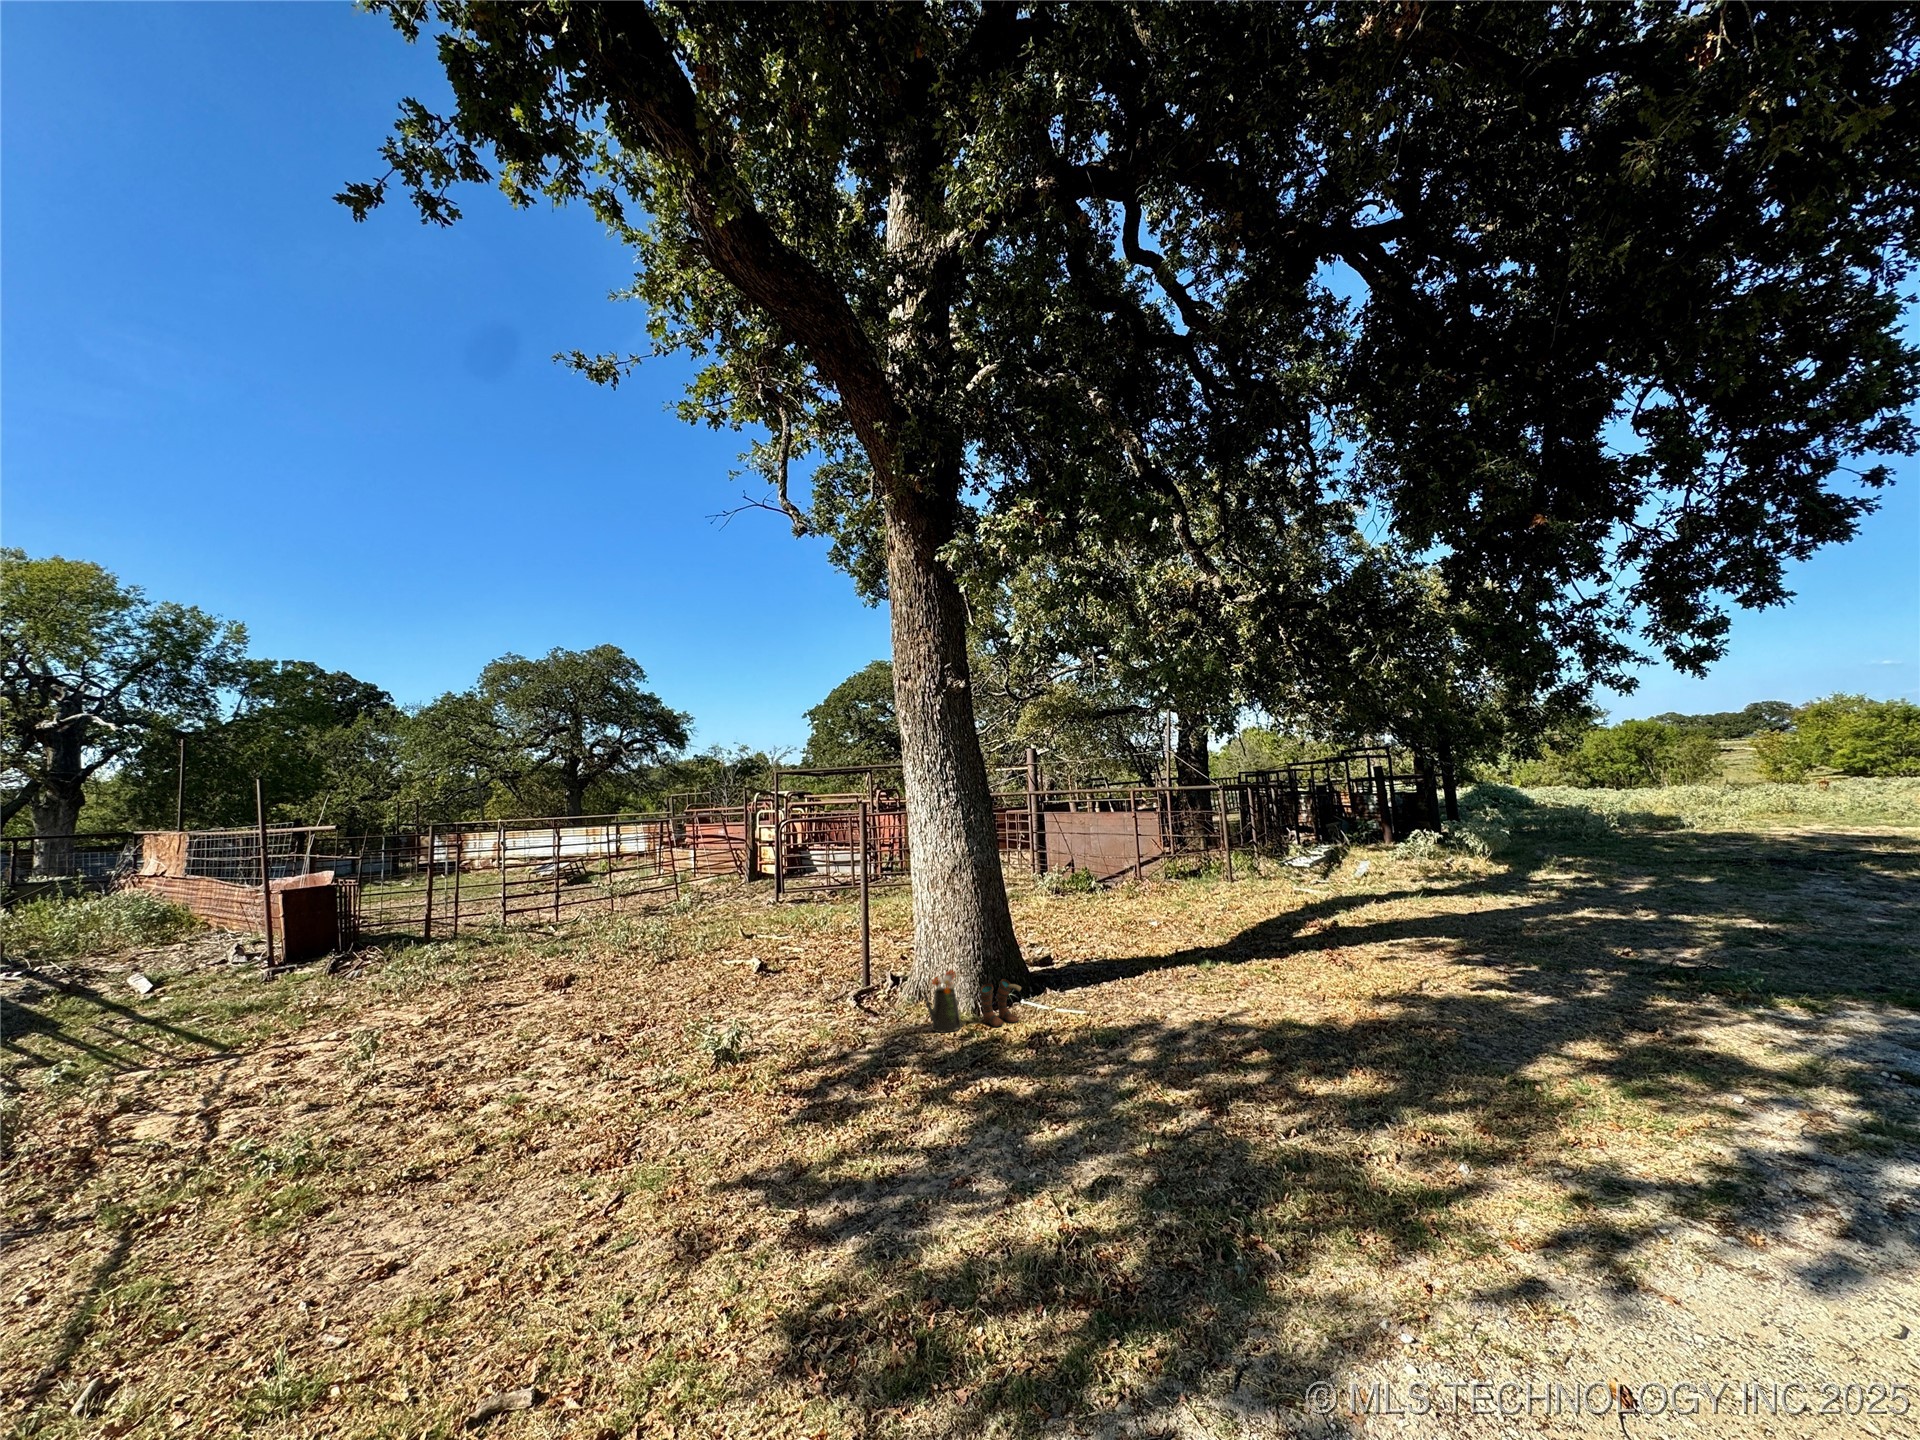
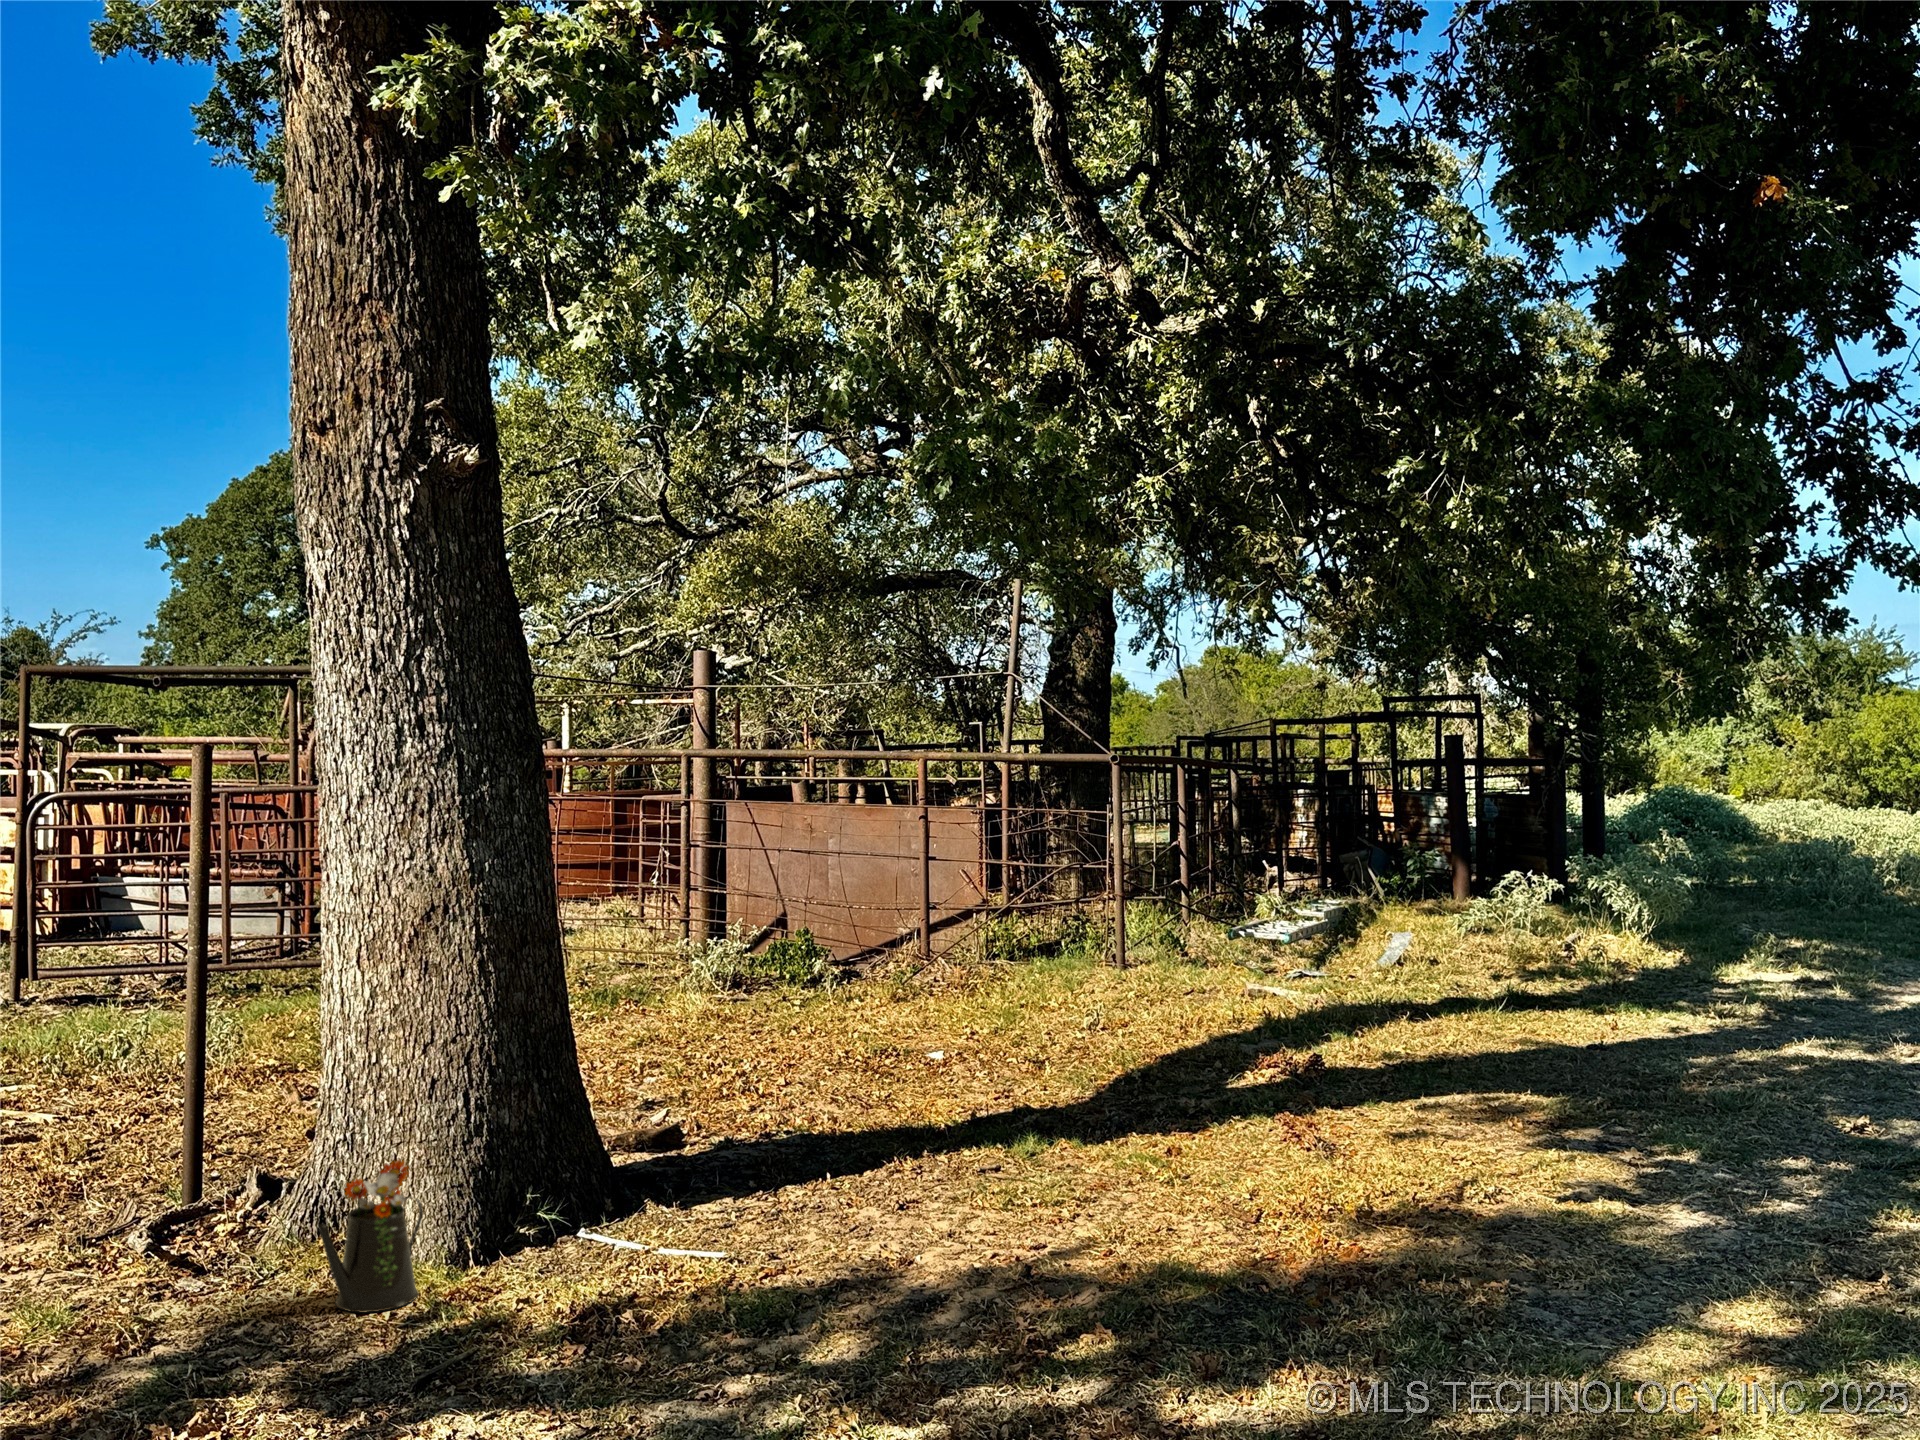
boots: present [980,979,1021,1027] -> none [468,1182,578,1297]

